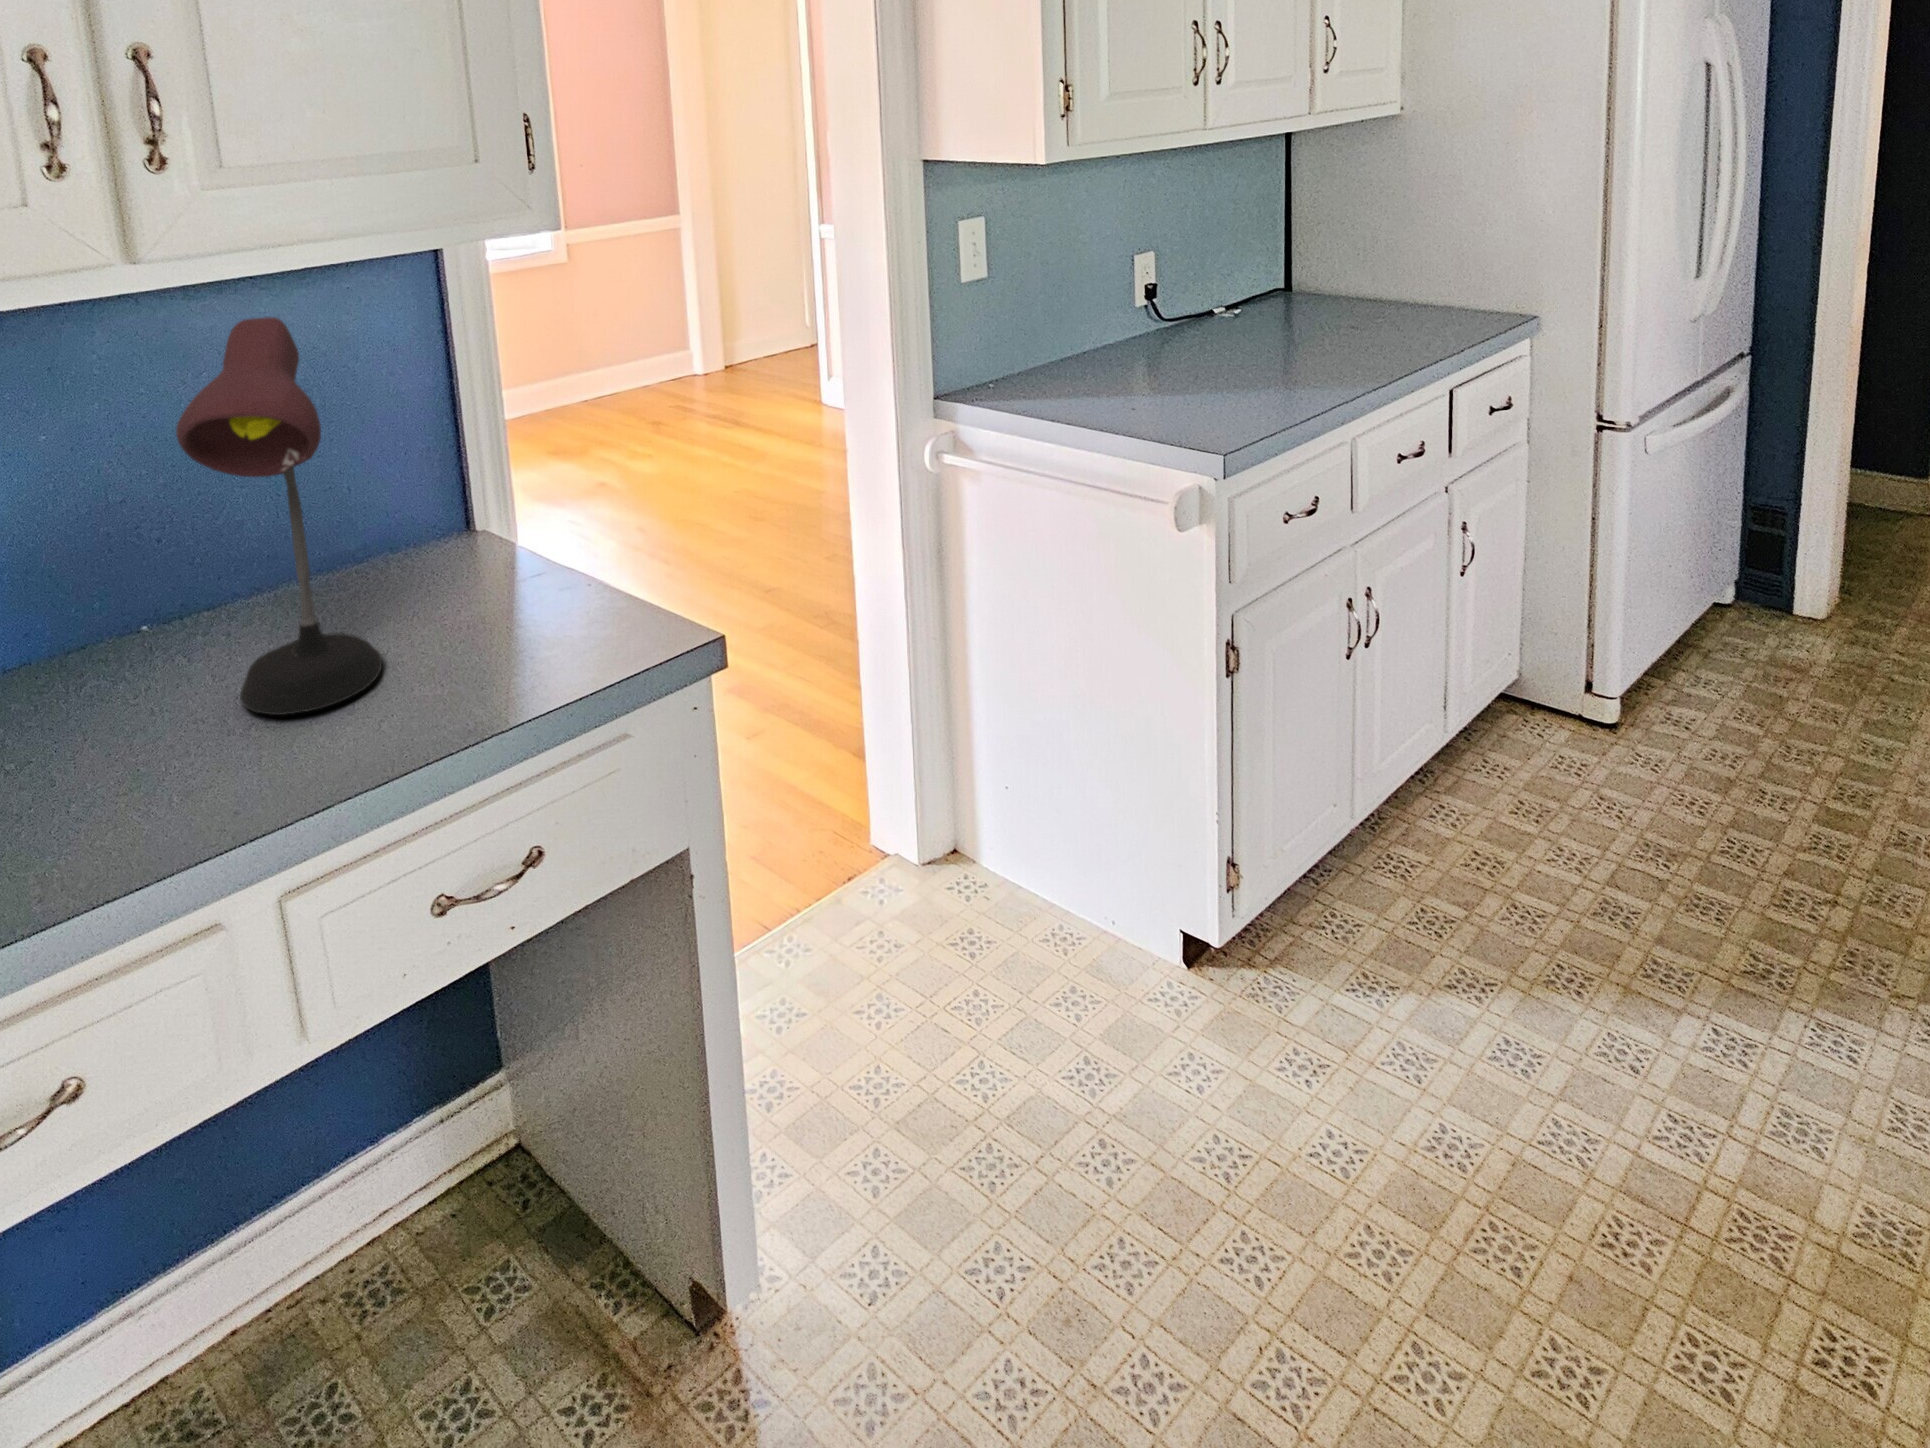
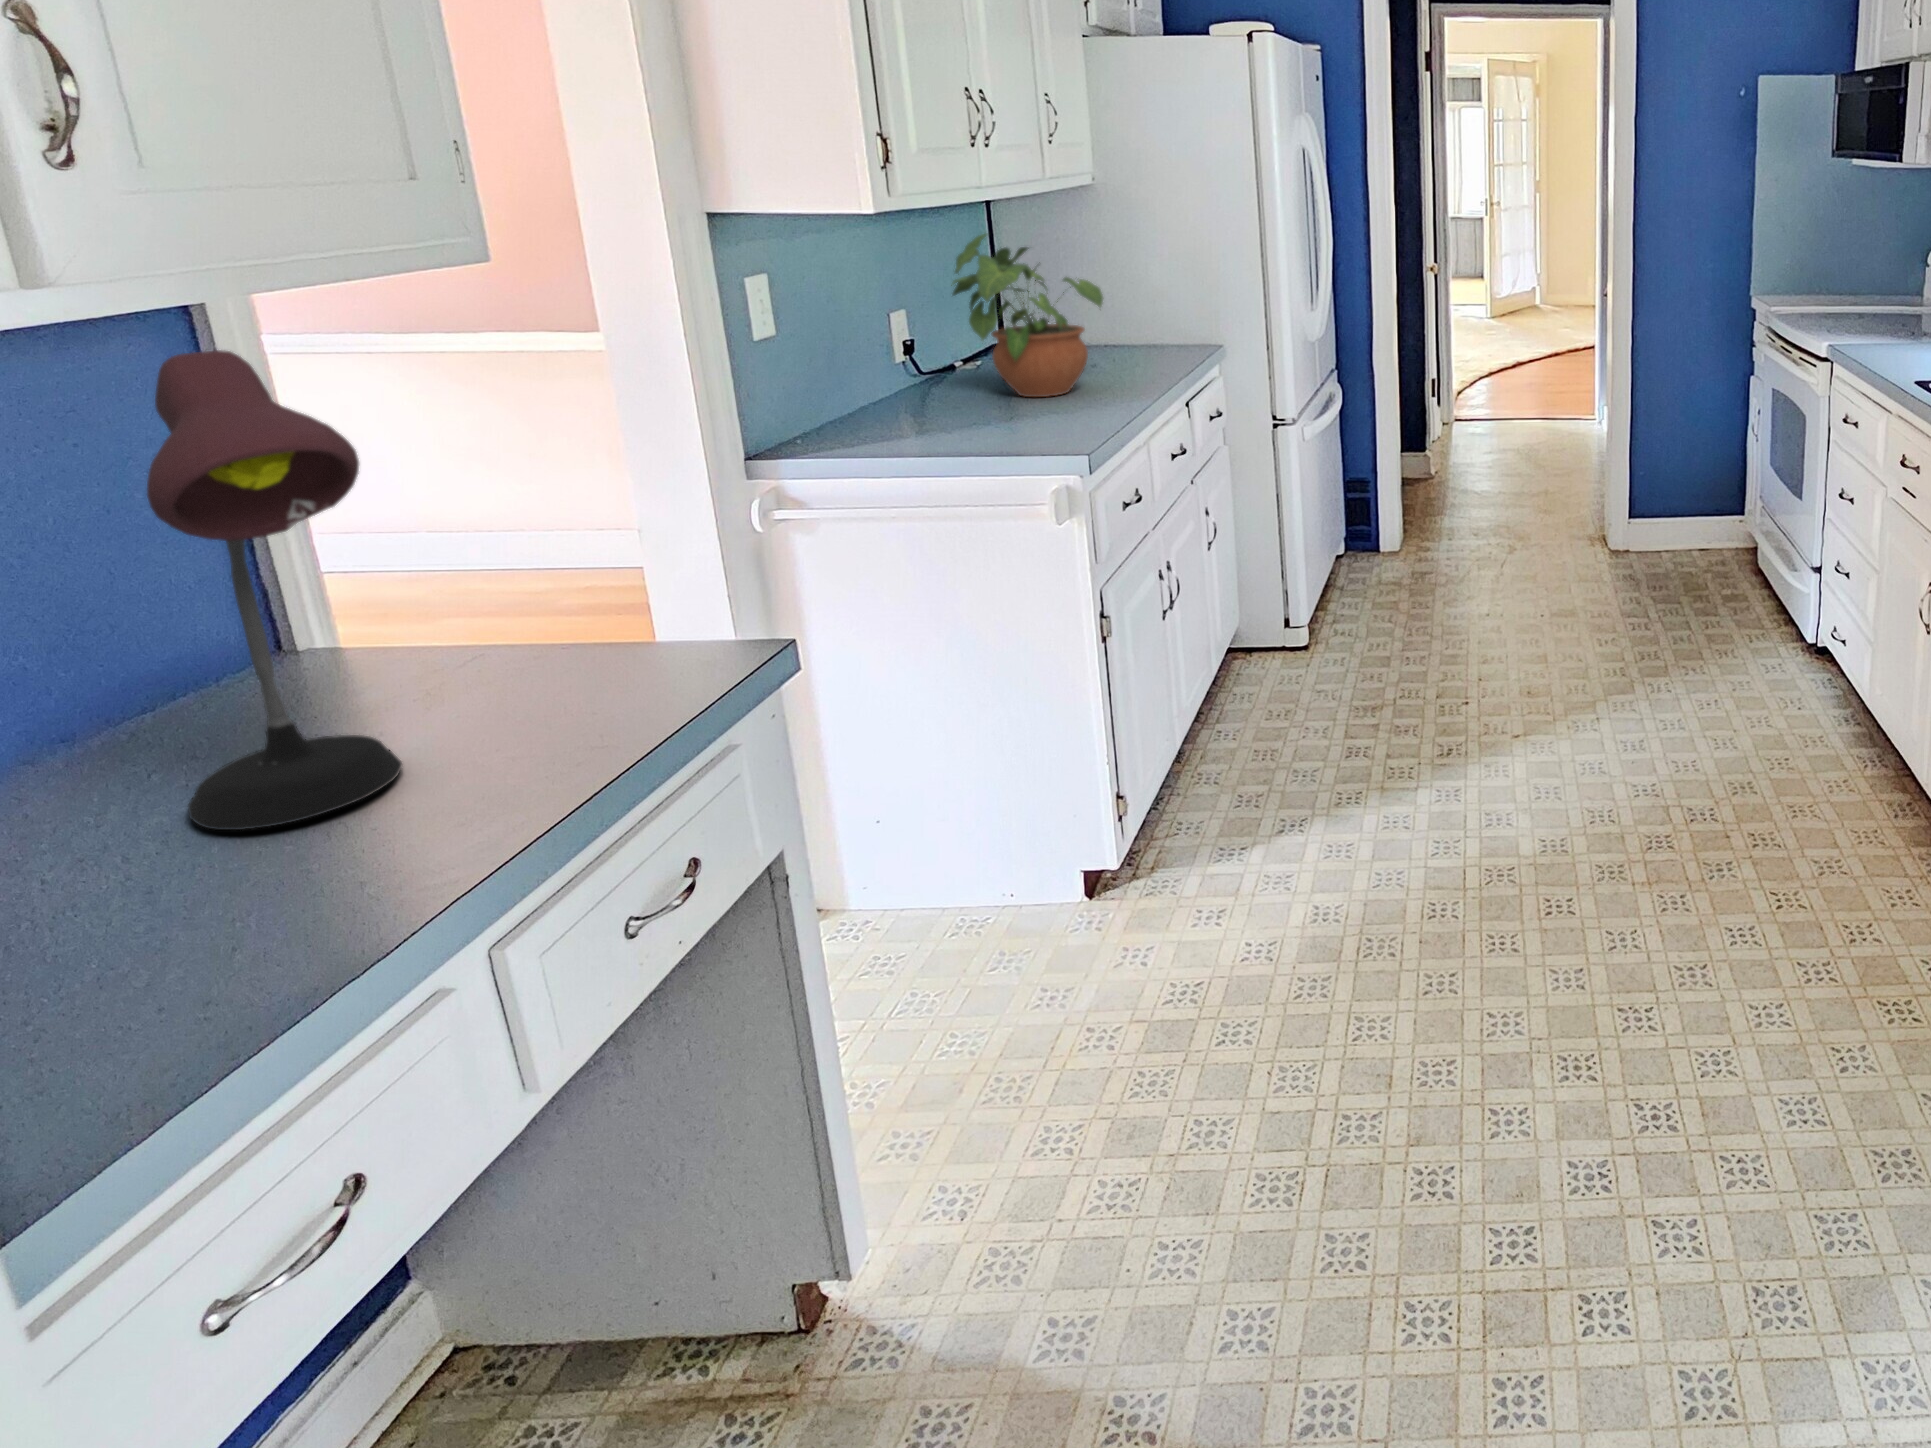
potted plant: none [1167,177,1342,366] -> present [951,234,1103,397]

